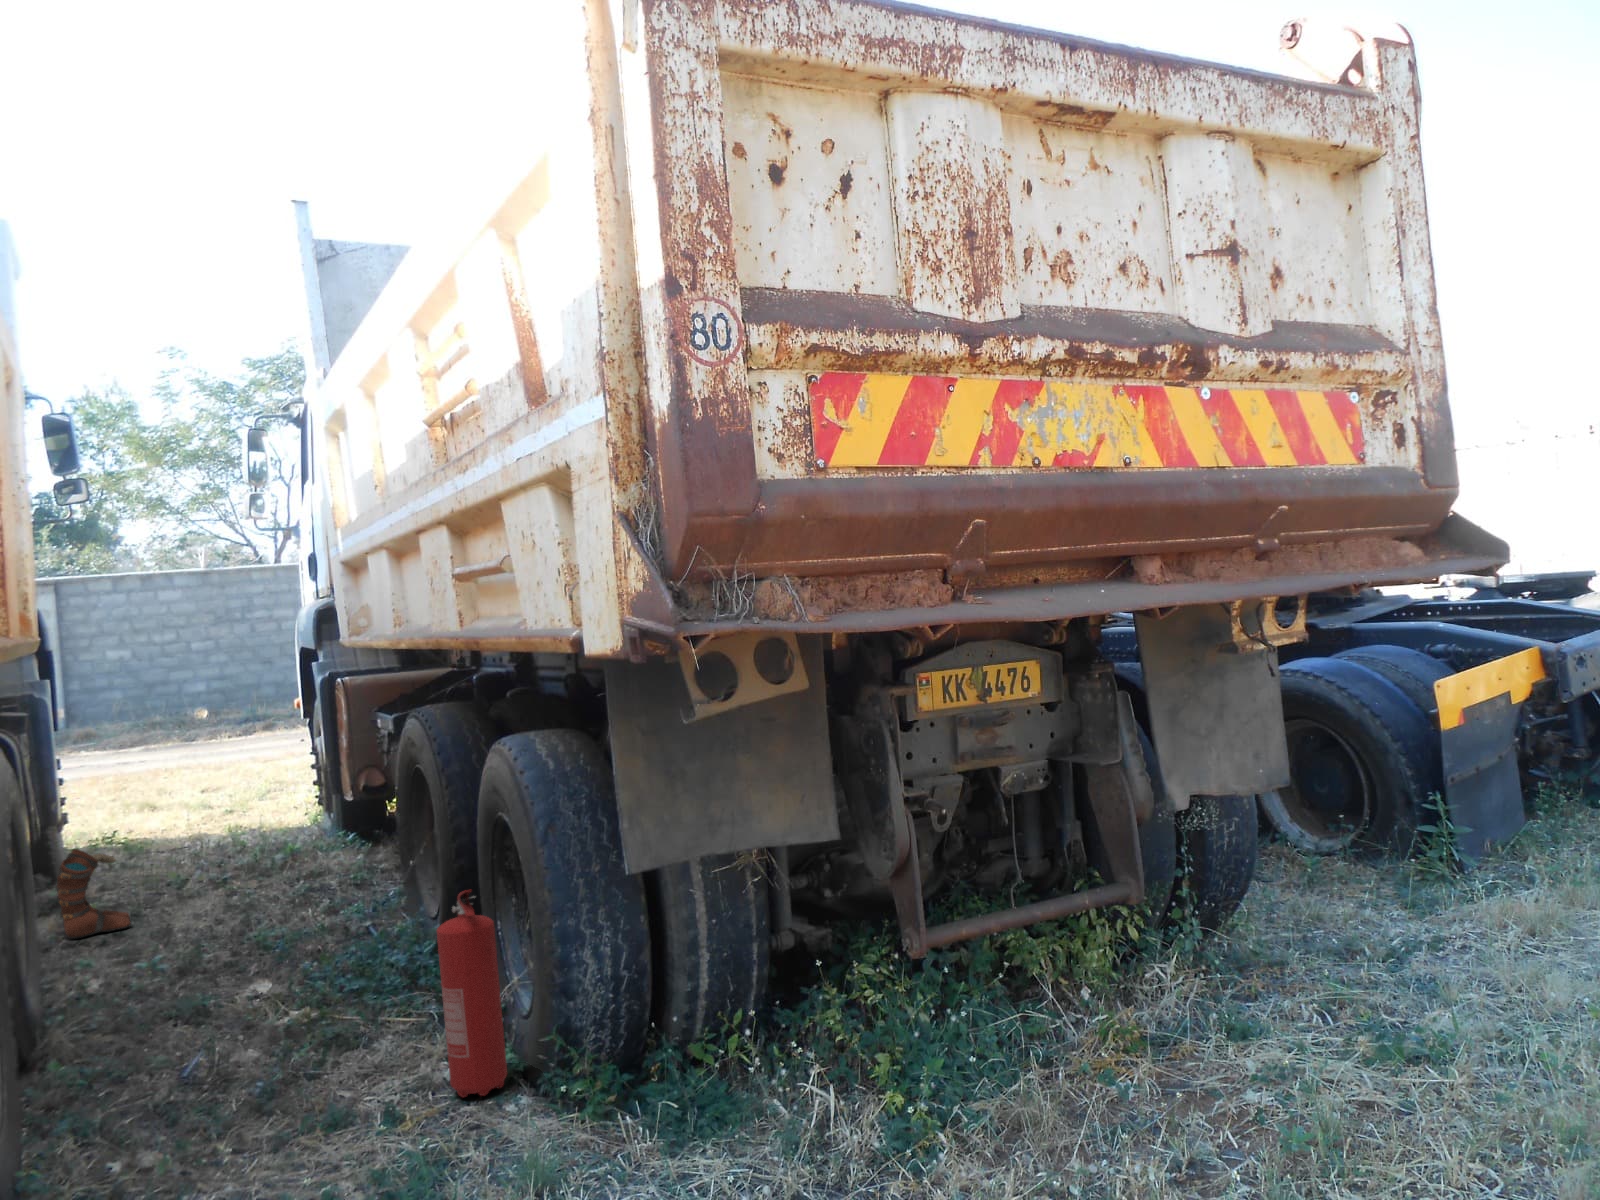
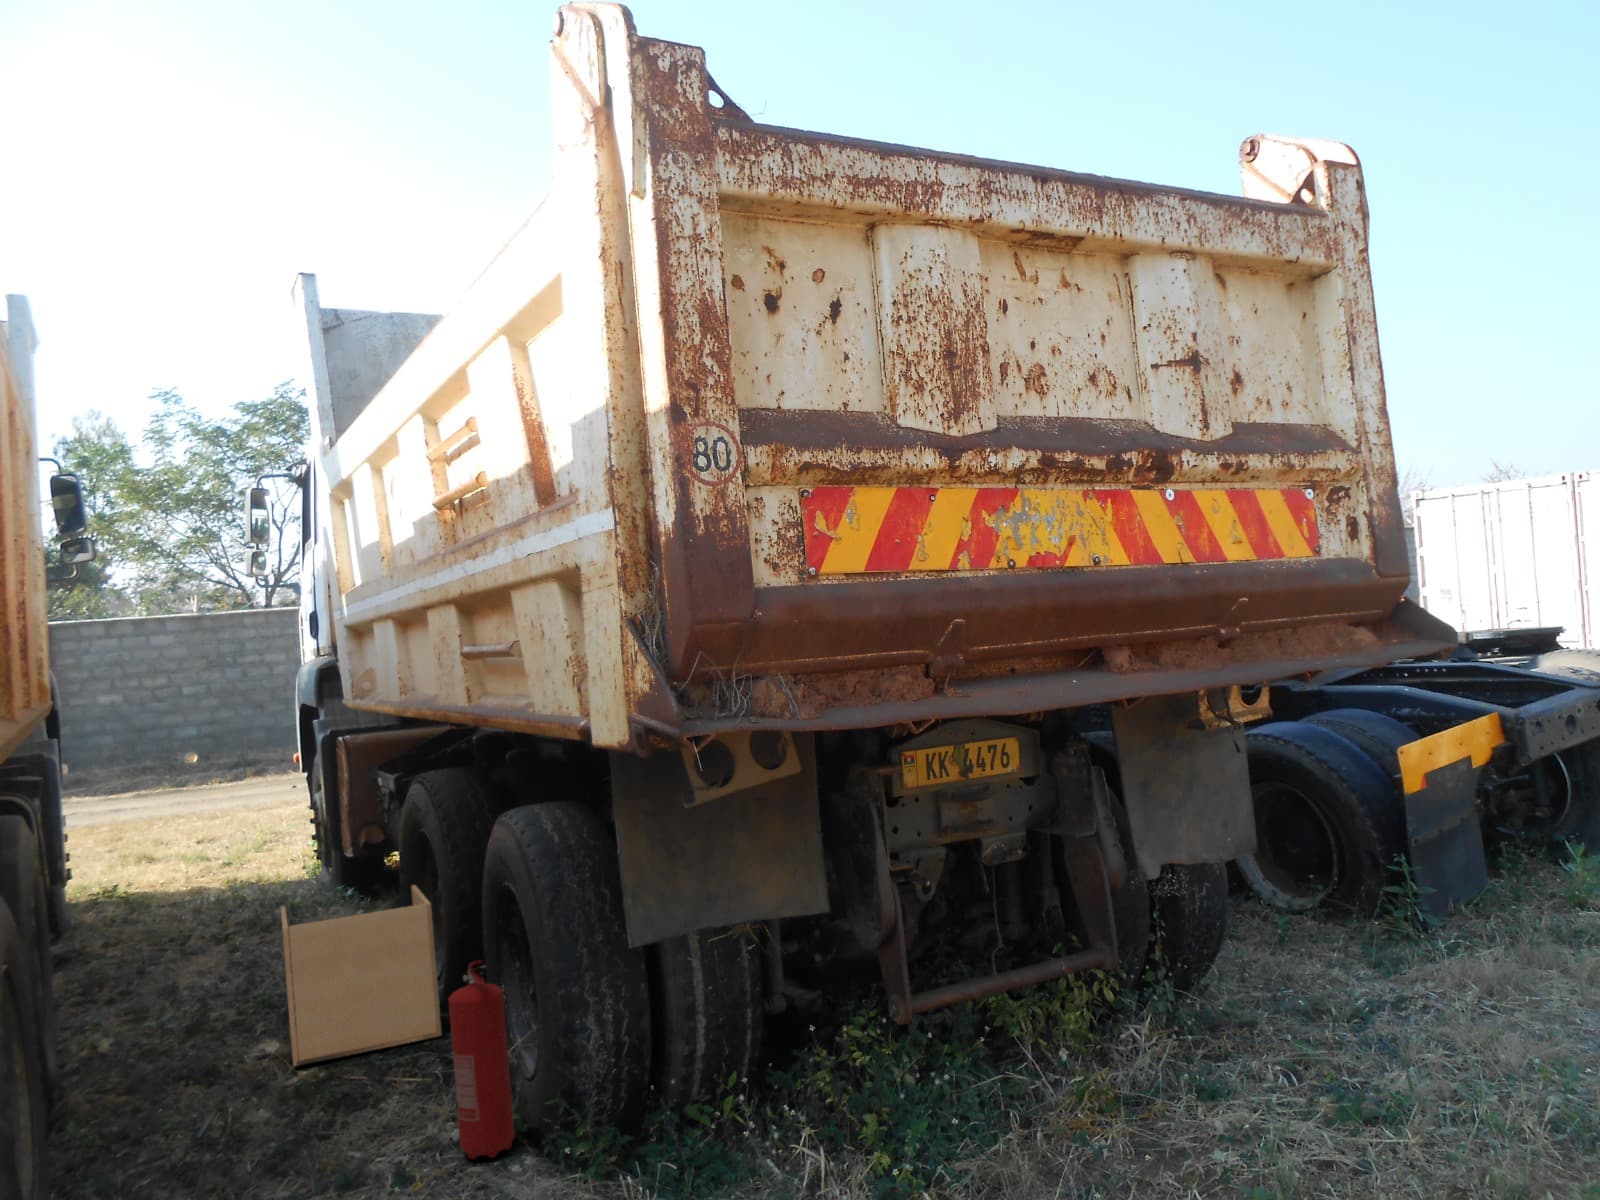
cardboard box: none [269,822,436,1005] -> present [281,885,441,1066]
boots: present [56,849,131,939] -> none [67,909,140,998]

